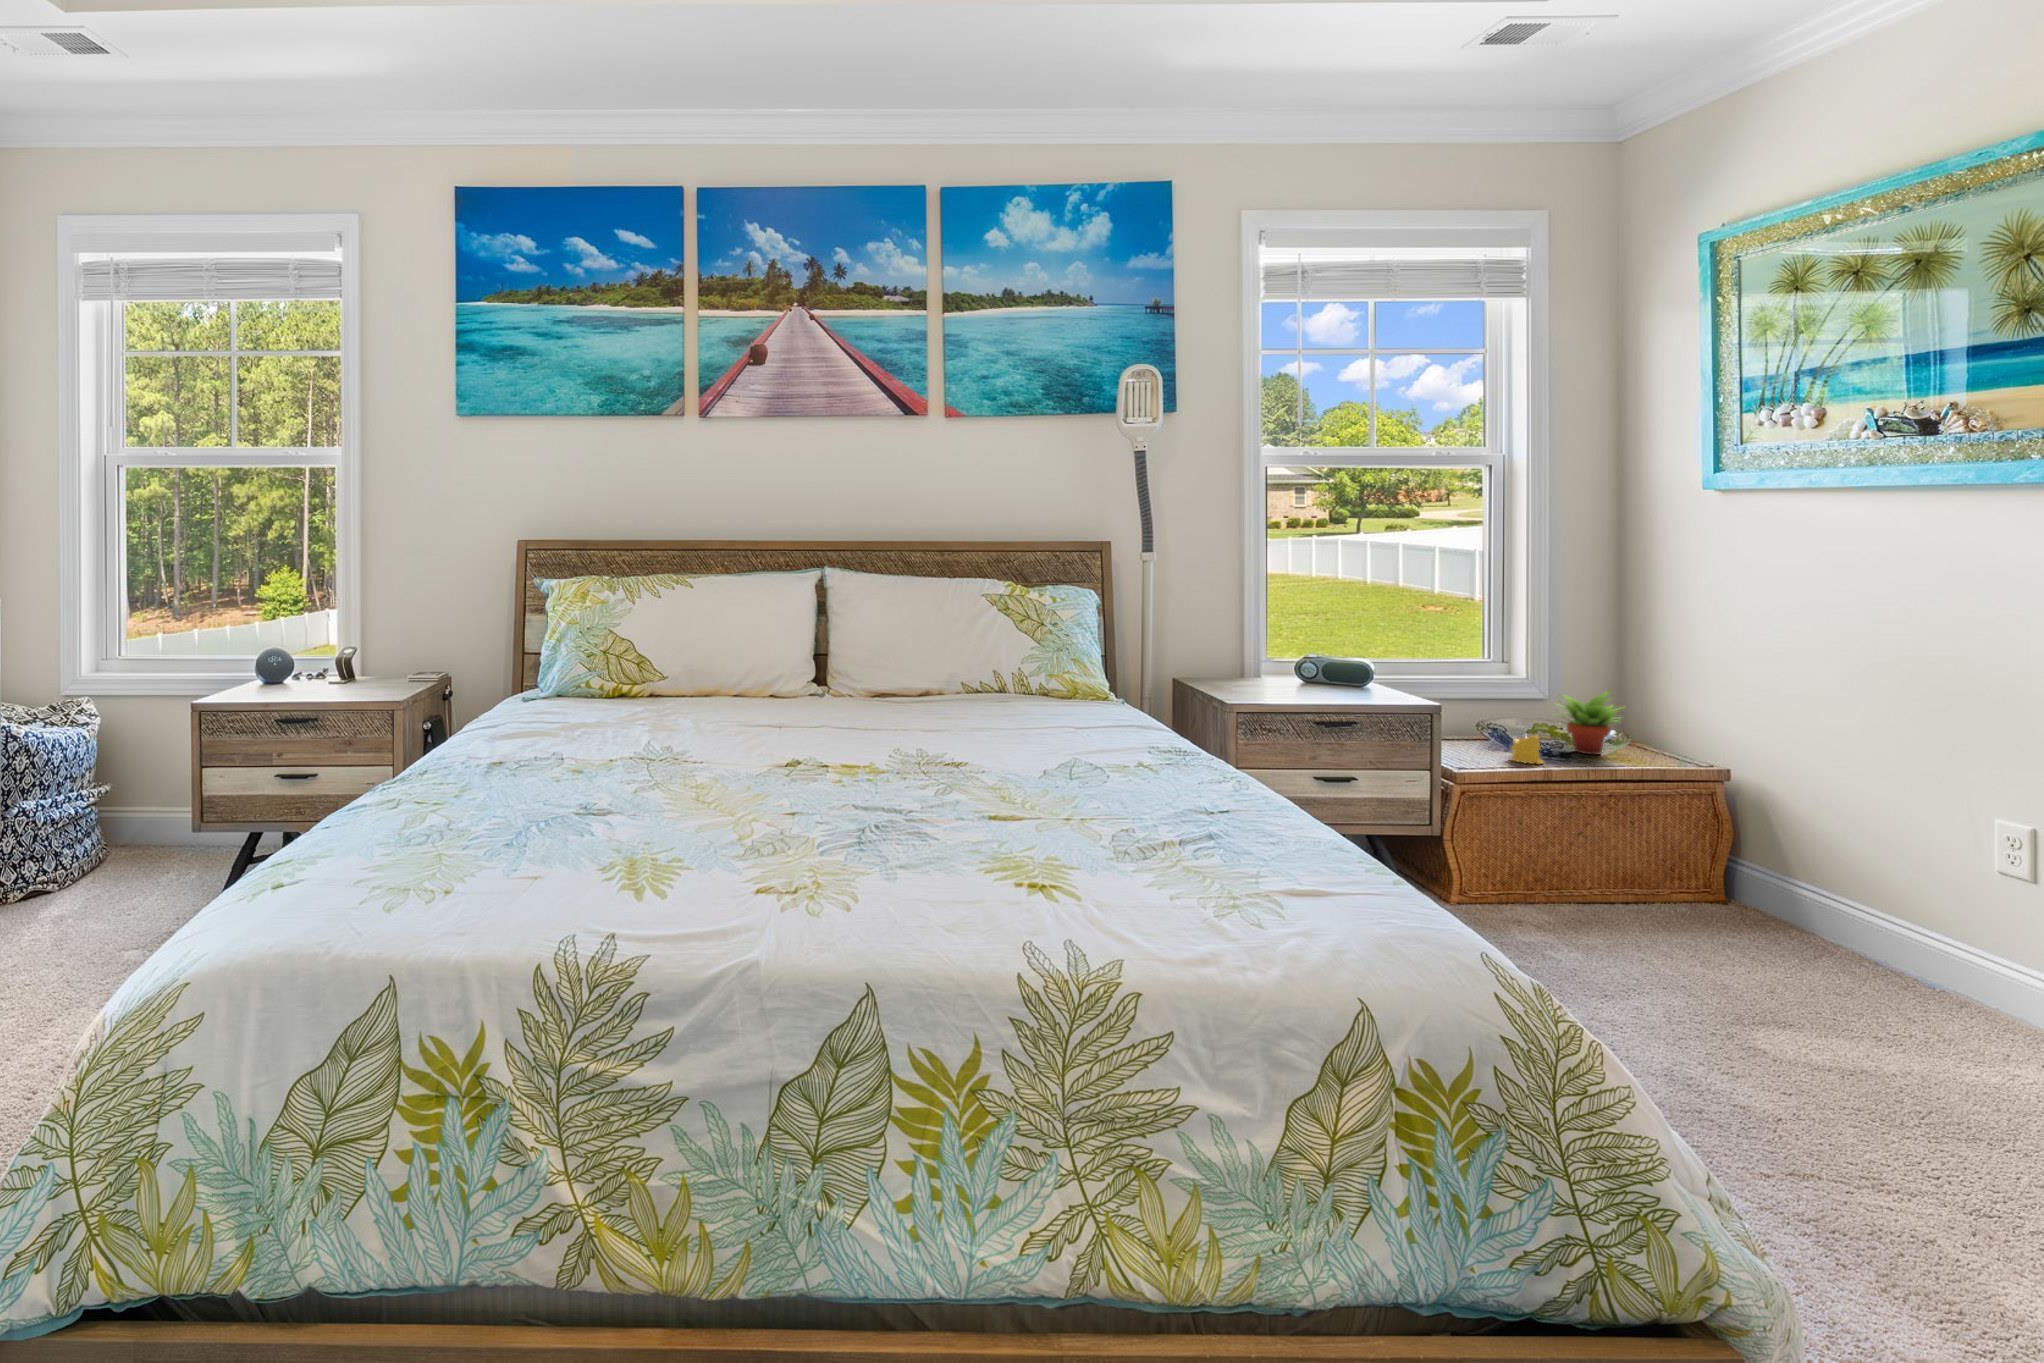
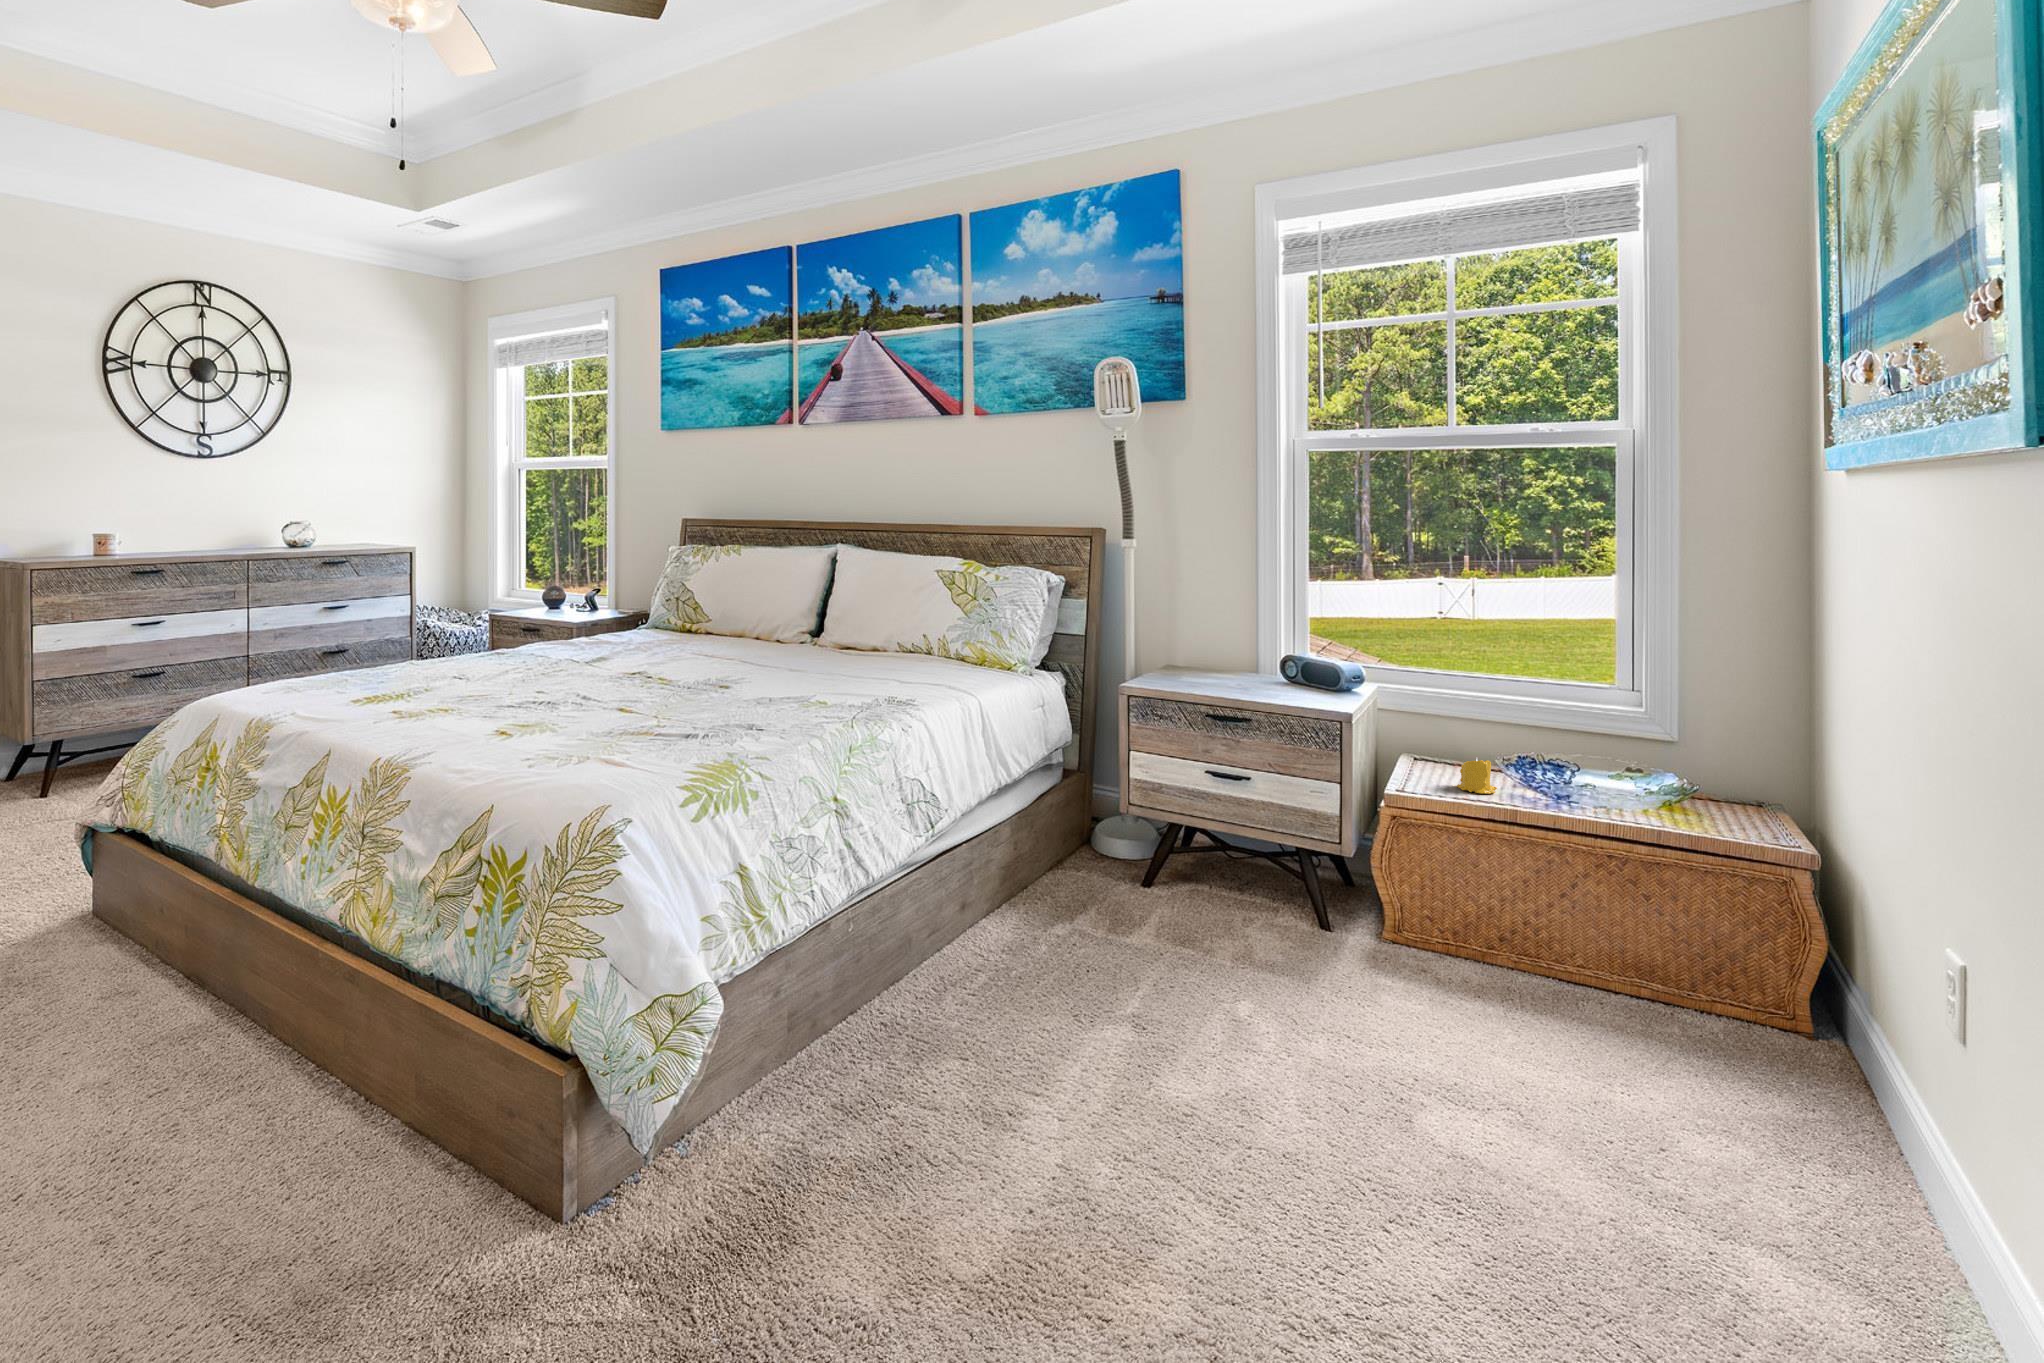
succulent plant: present [1552,690,1621,755] -> none [1552,721,1656,800]

